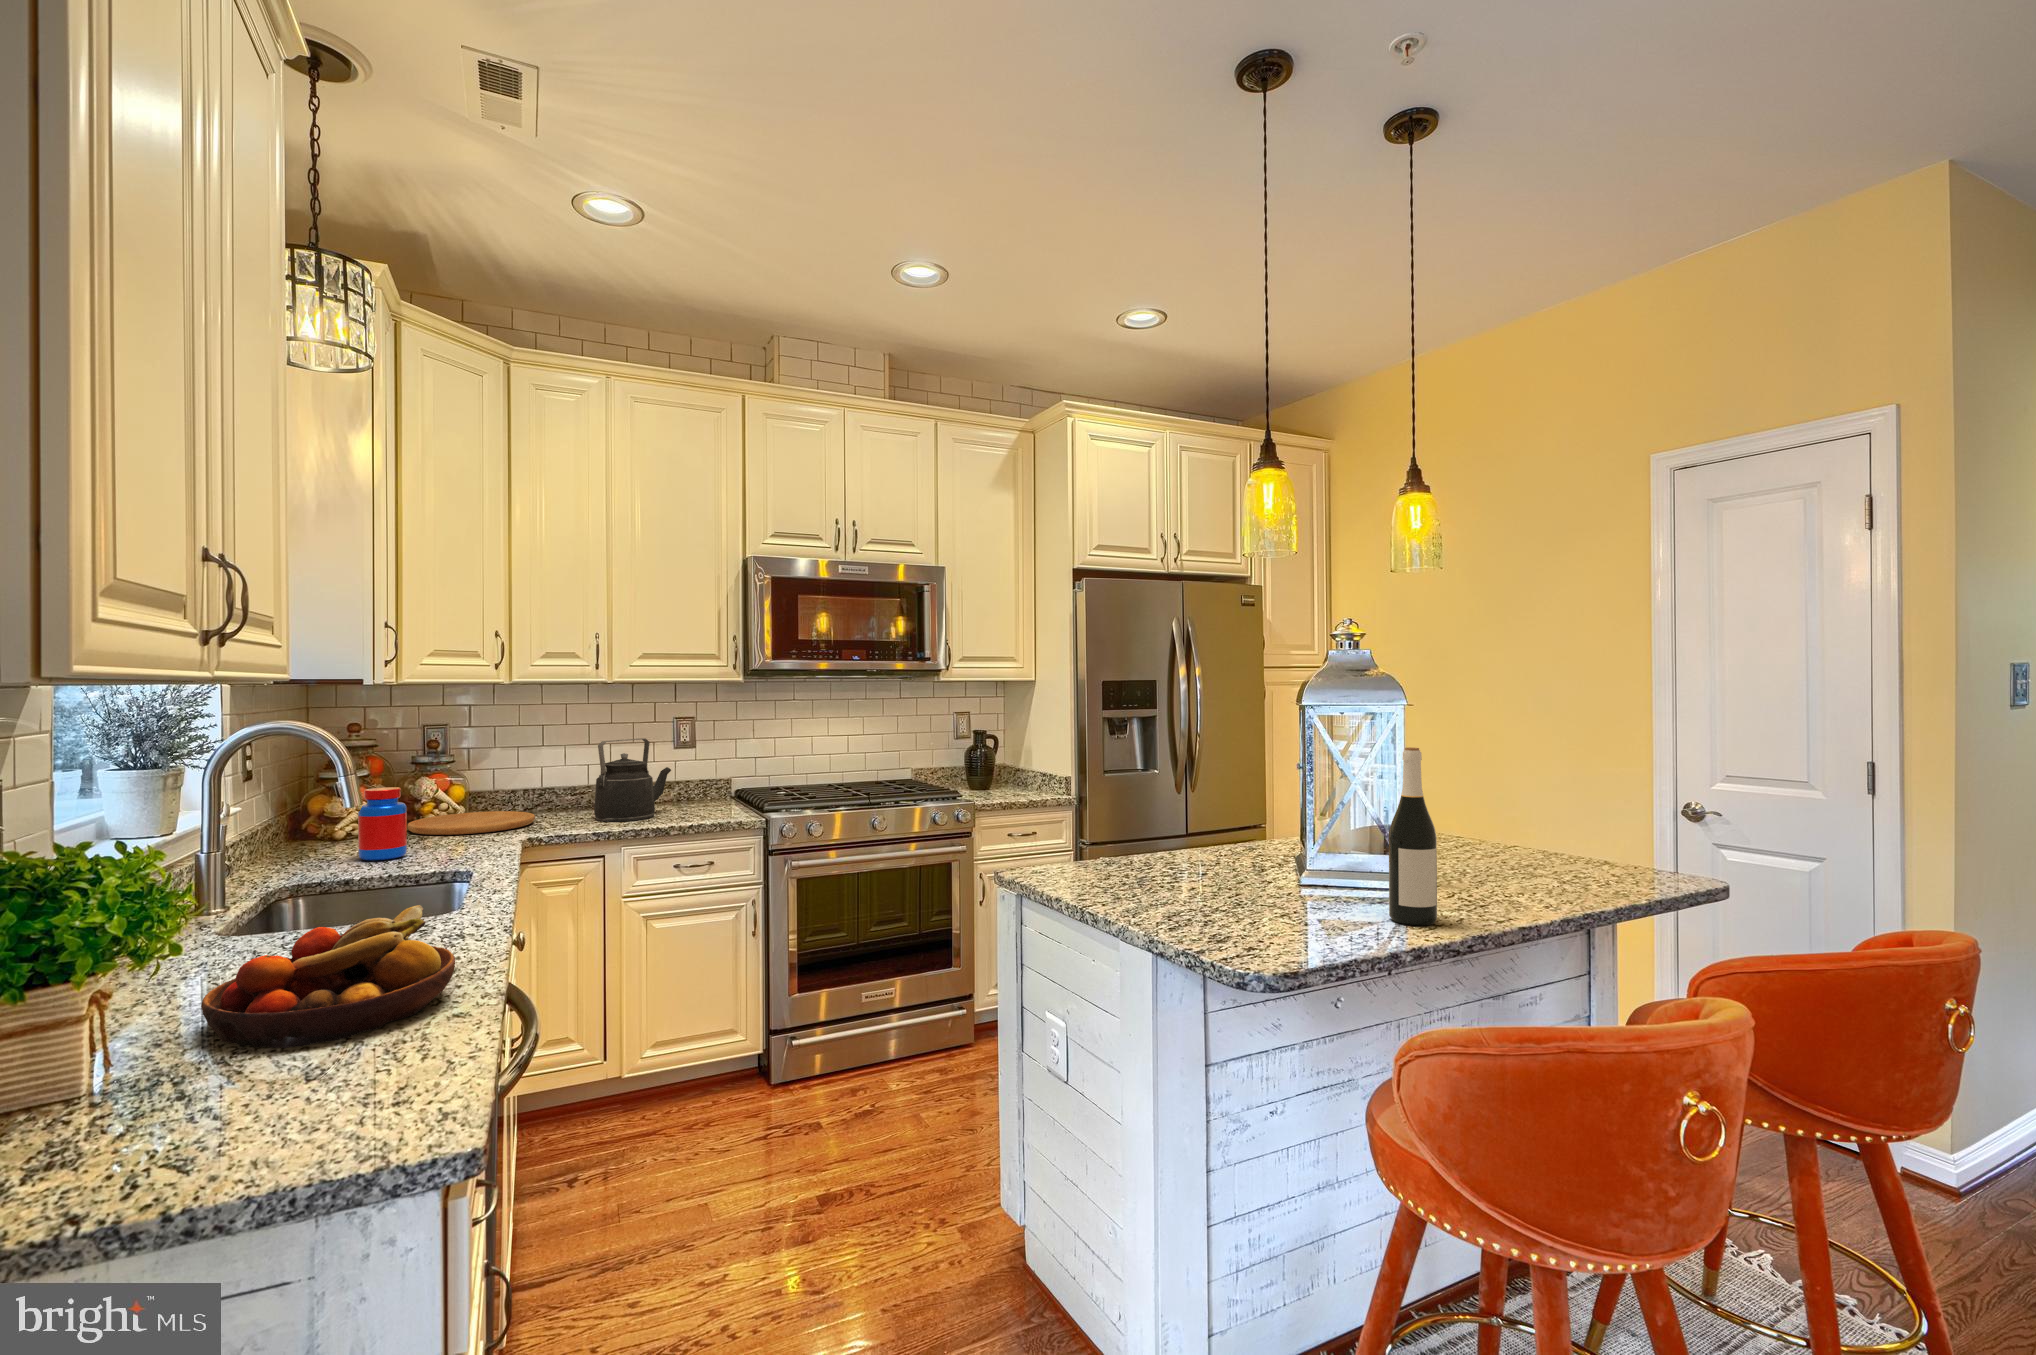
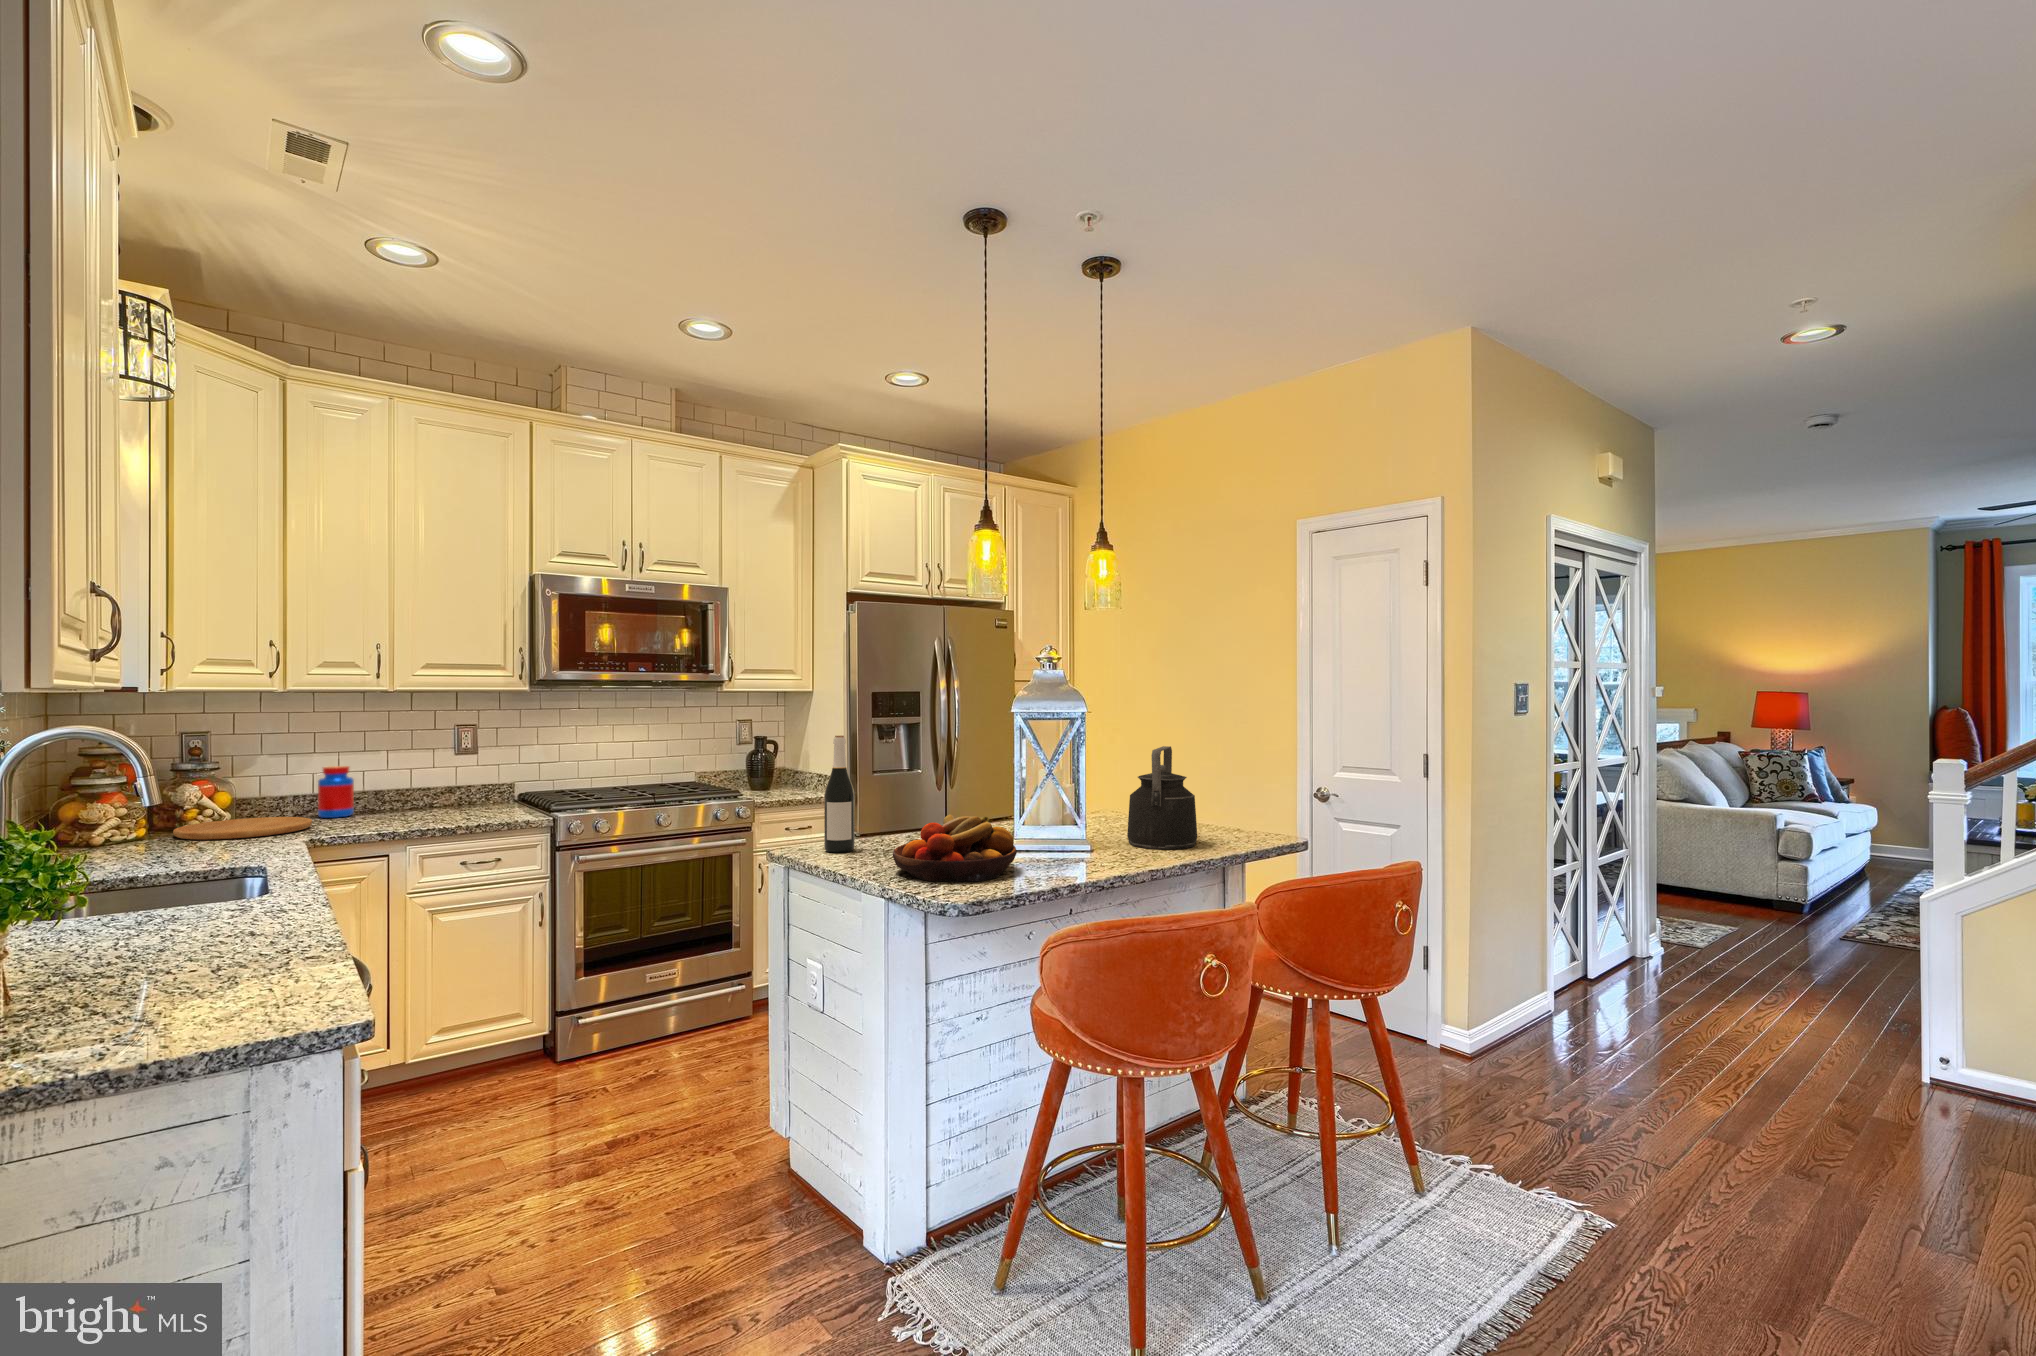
kettle: present [594,738,671,822] -> present [1127,746,1197,850]
wine bottle: present [1389,747,1437,925] -> present [824,735,855,853]
jar: present [358,787,407,861] -> present [318,766,354,818]
fruit bowl: present [201,905,455,1048] -> present [893,814,1017,882]

